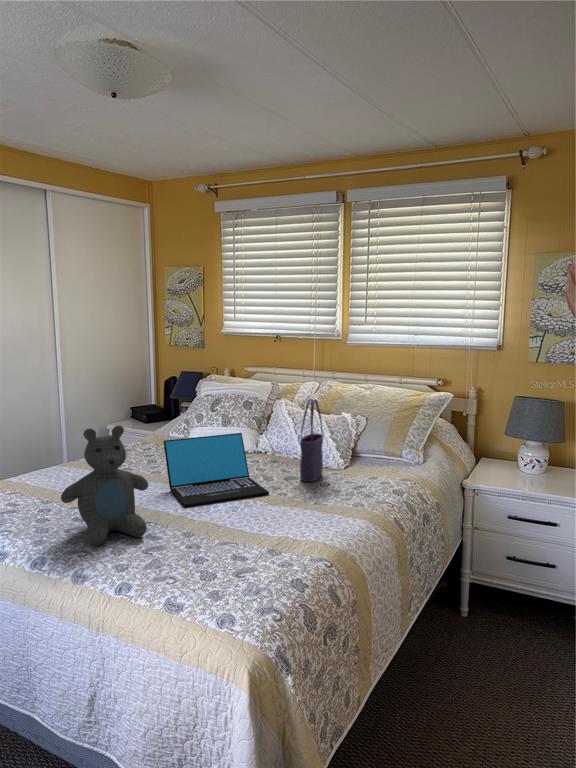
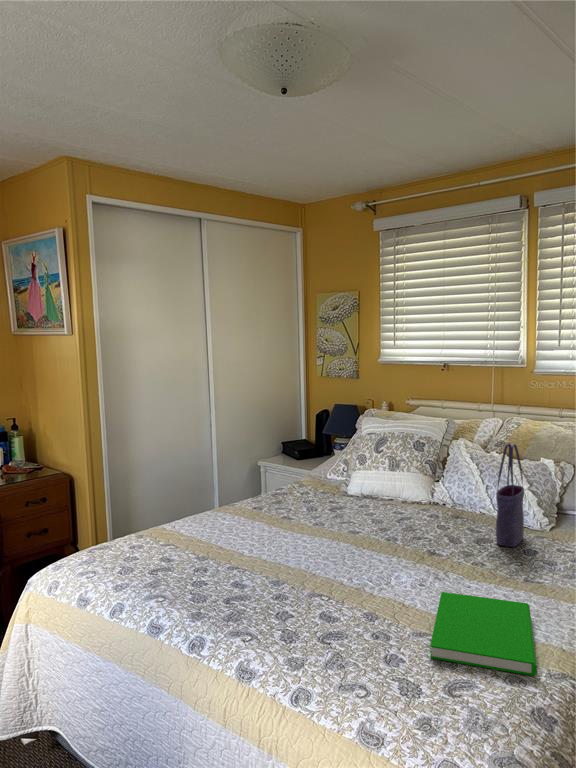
teddy bear: present [61,425,148,546] -> none [221,476,320,625]
laptop: present [164,433,269,507] -> none [330,482,461,575]
book: none [228,513,309,561] -> present [430,592,537,676]

